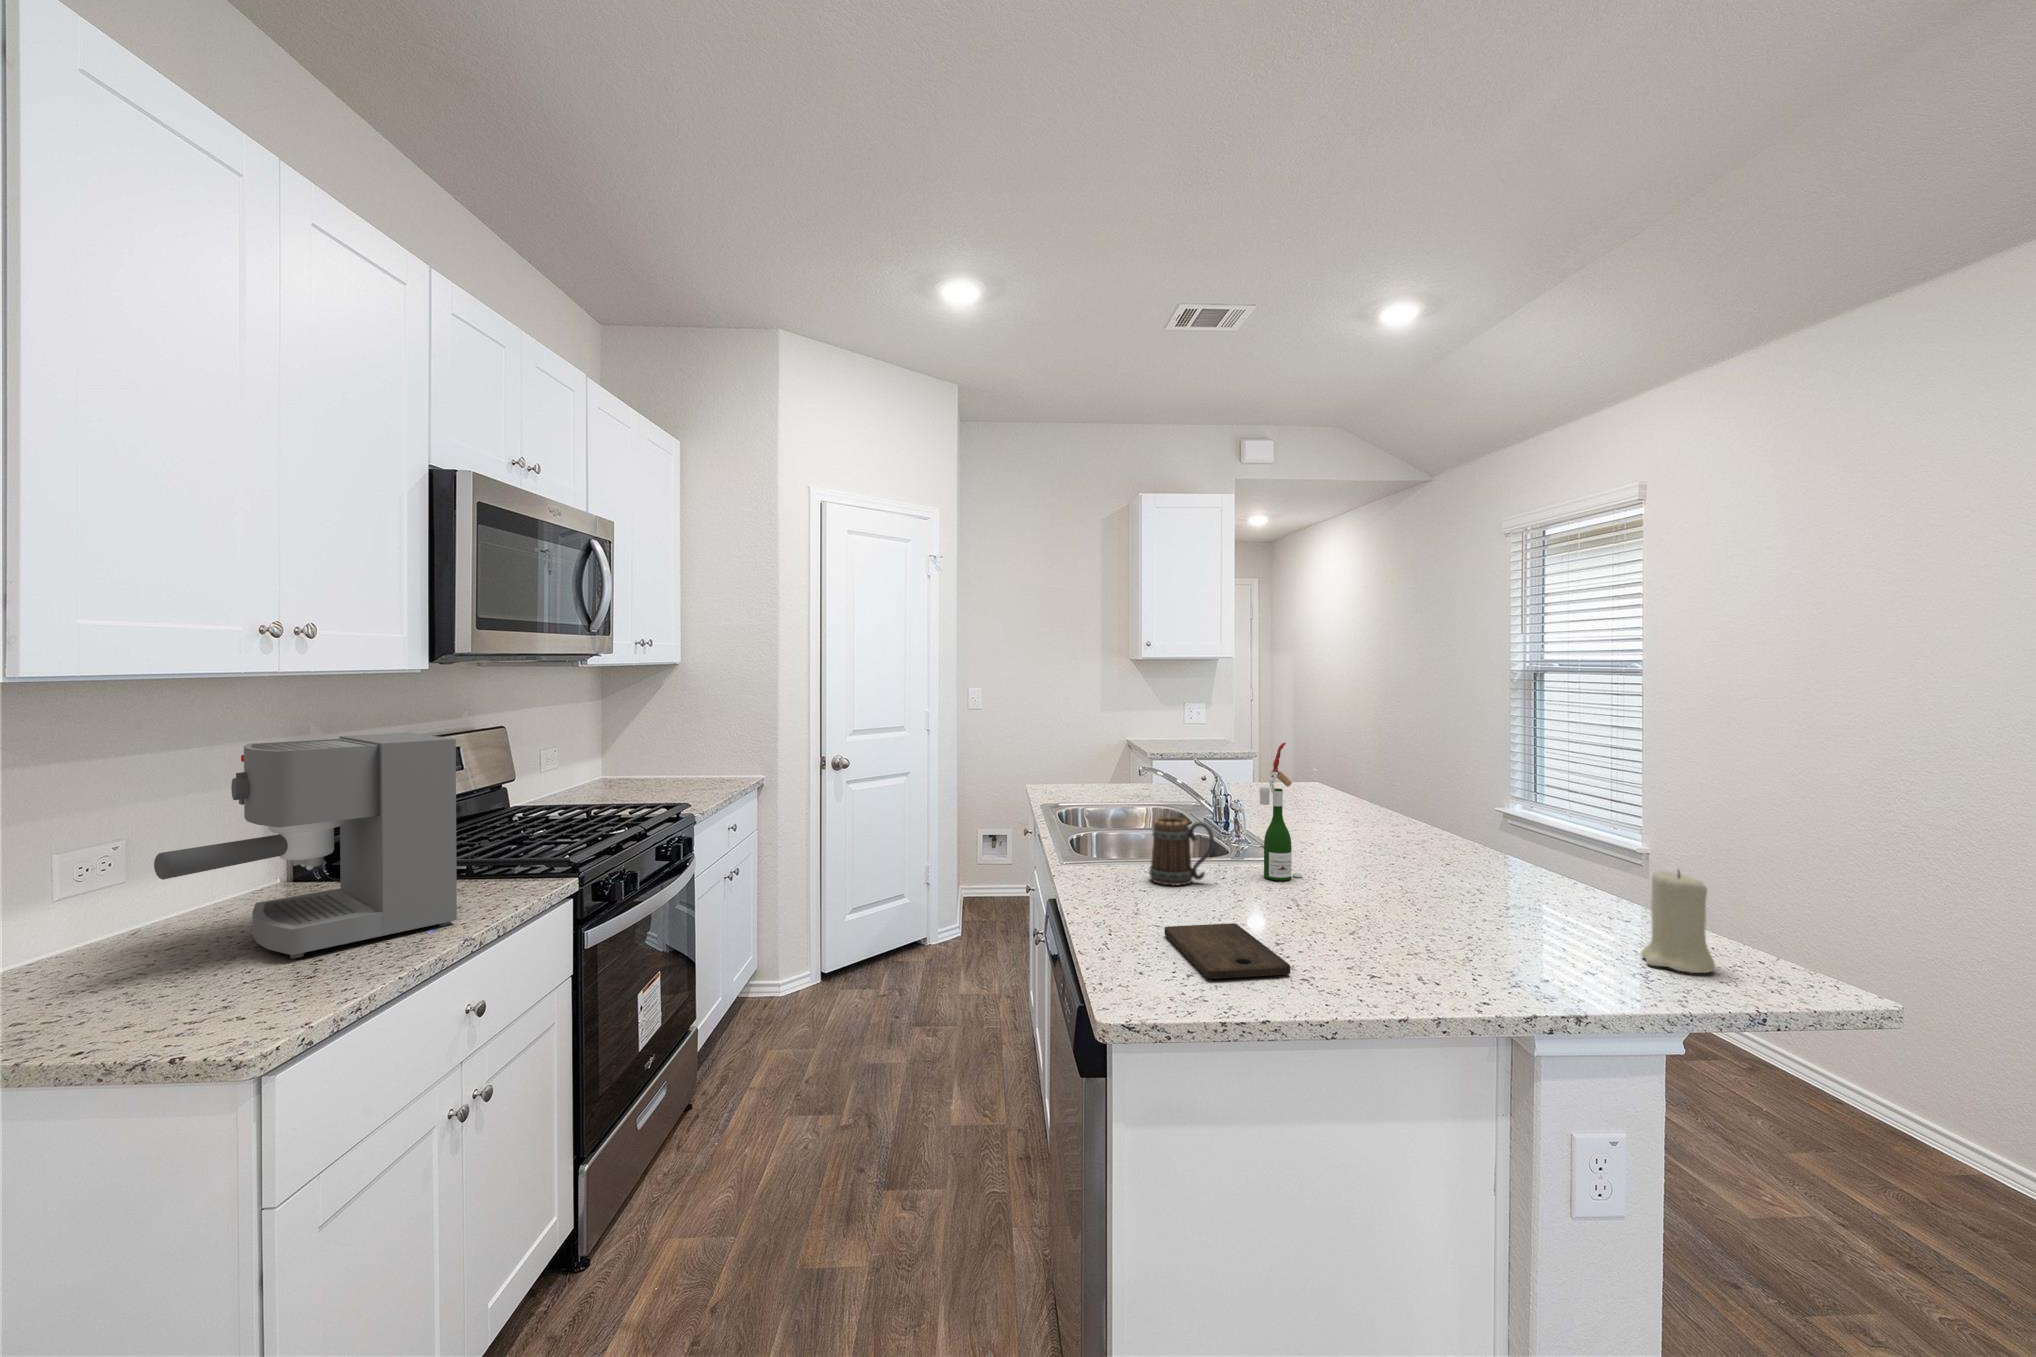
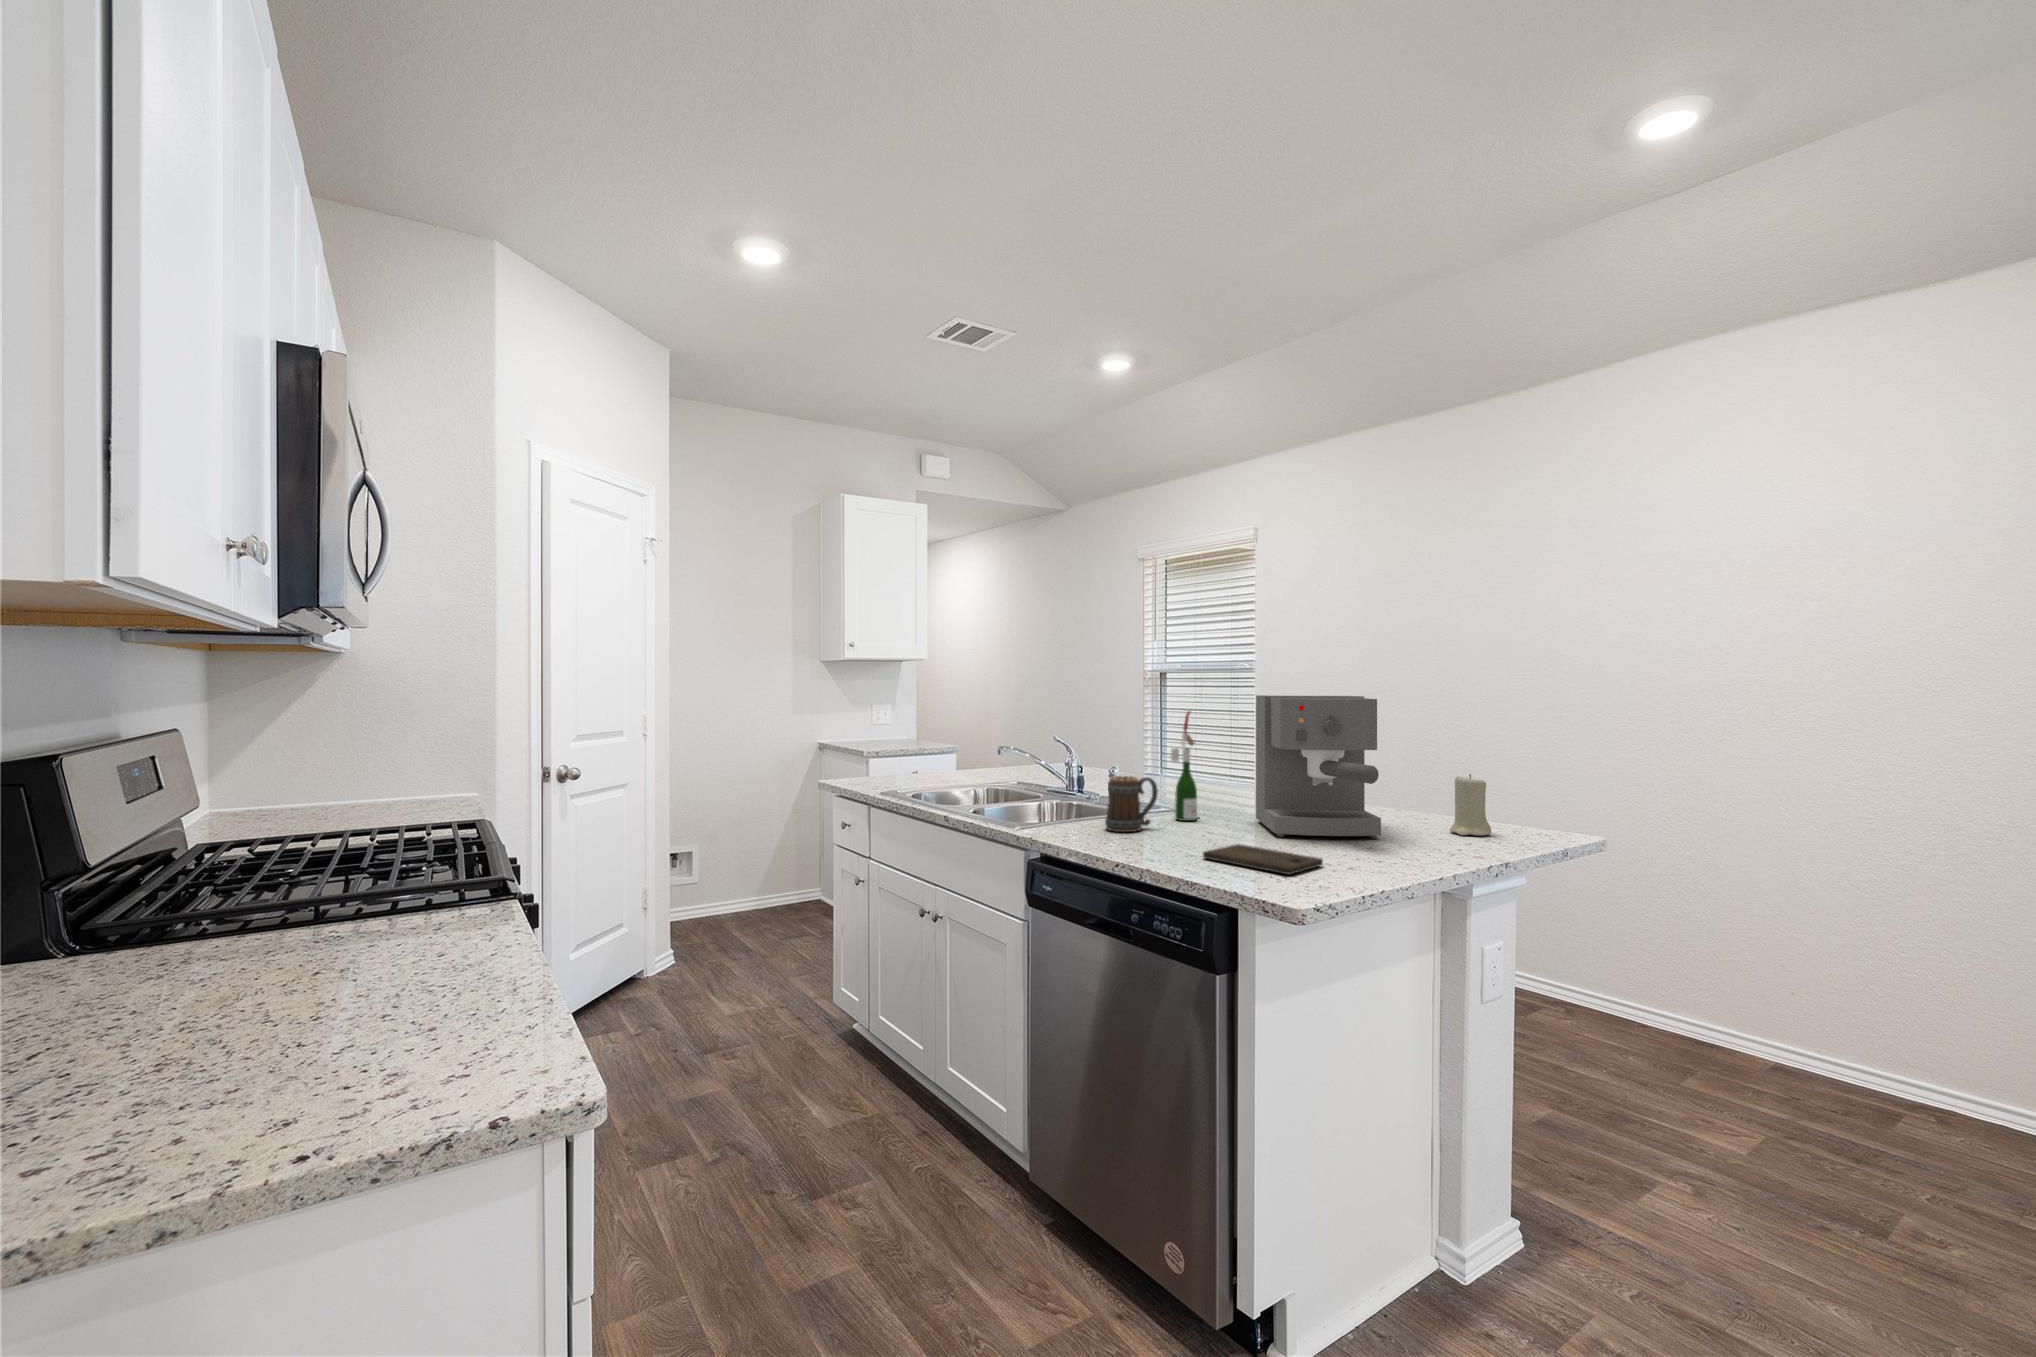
coffee maker: present [154,733,457,958] -> present [1256,695,1381,838]

